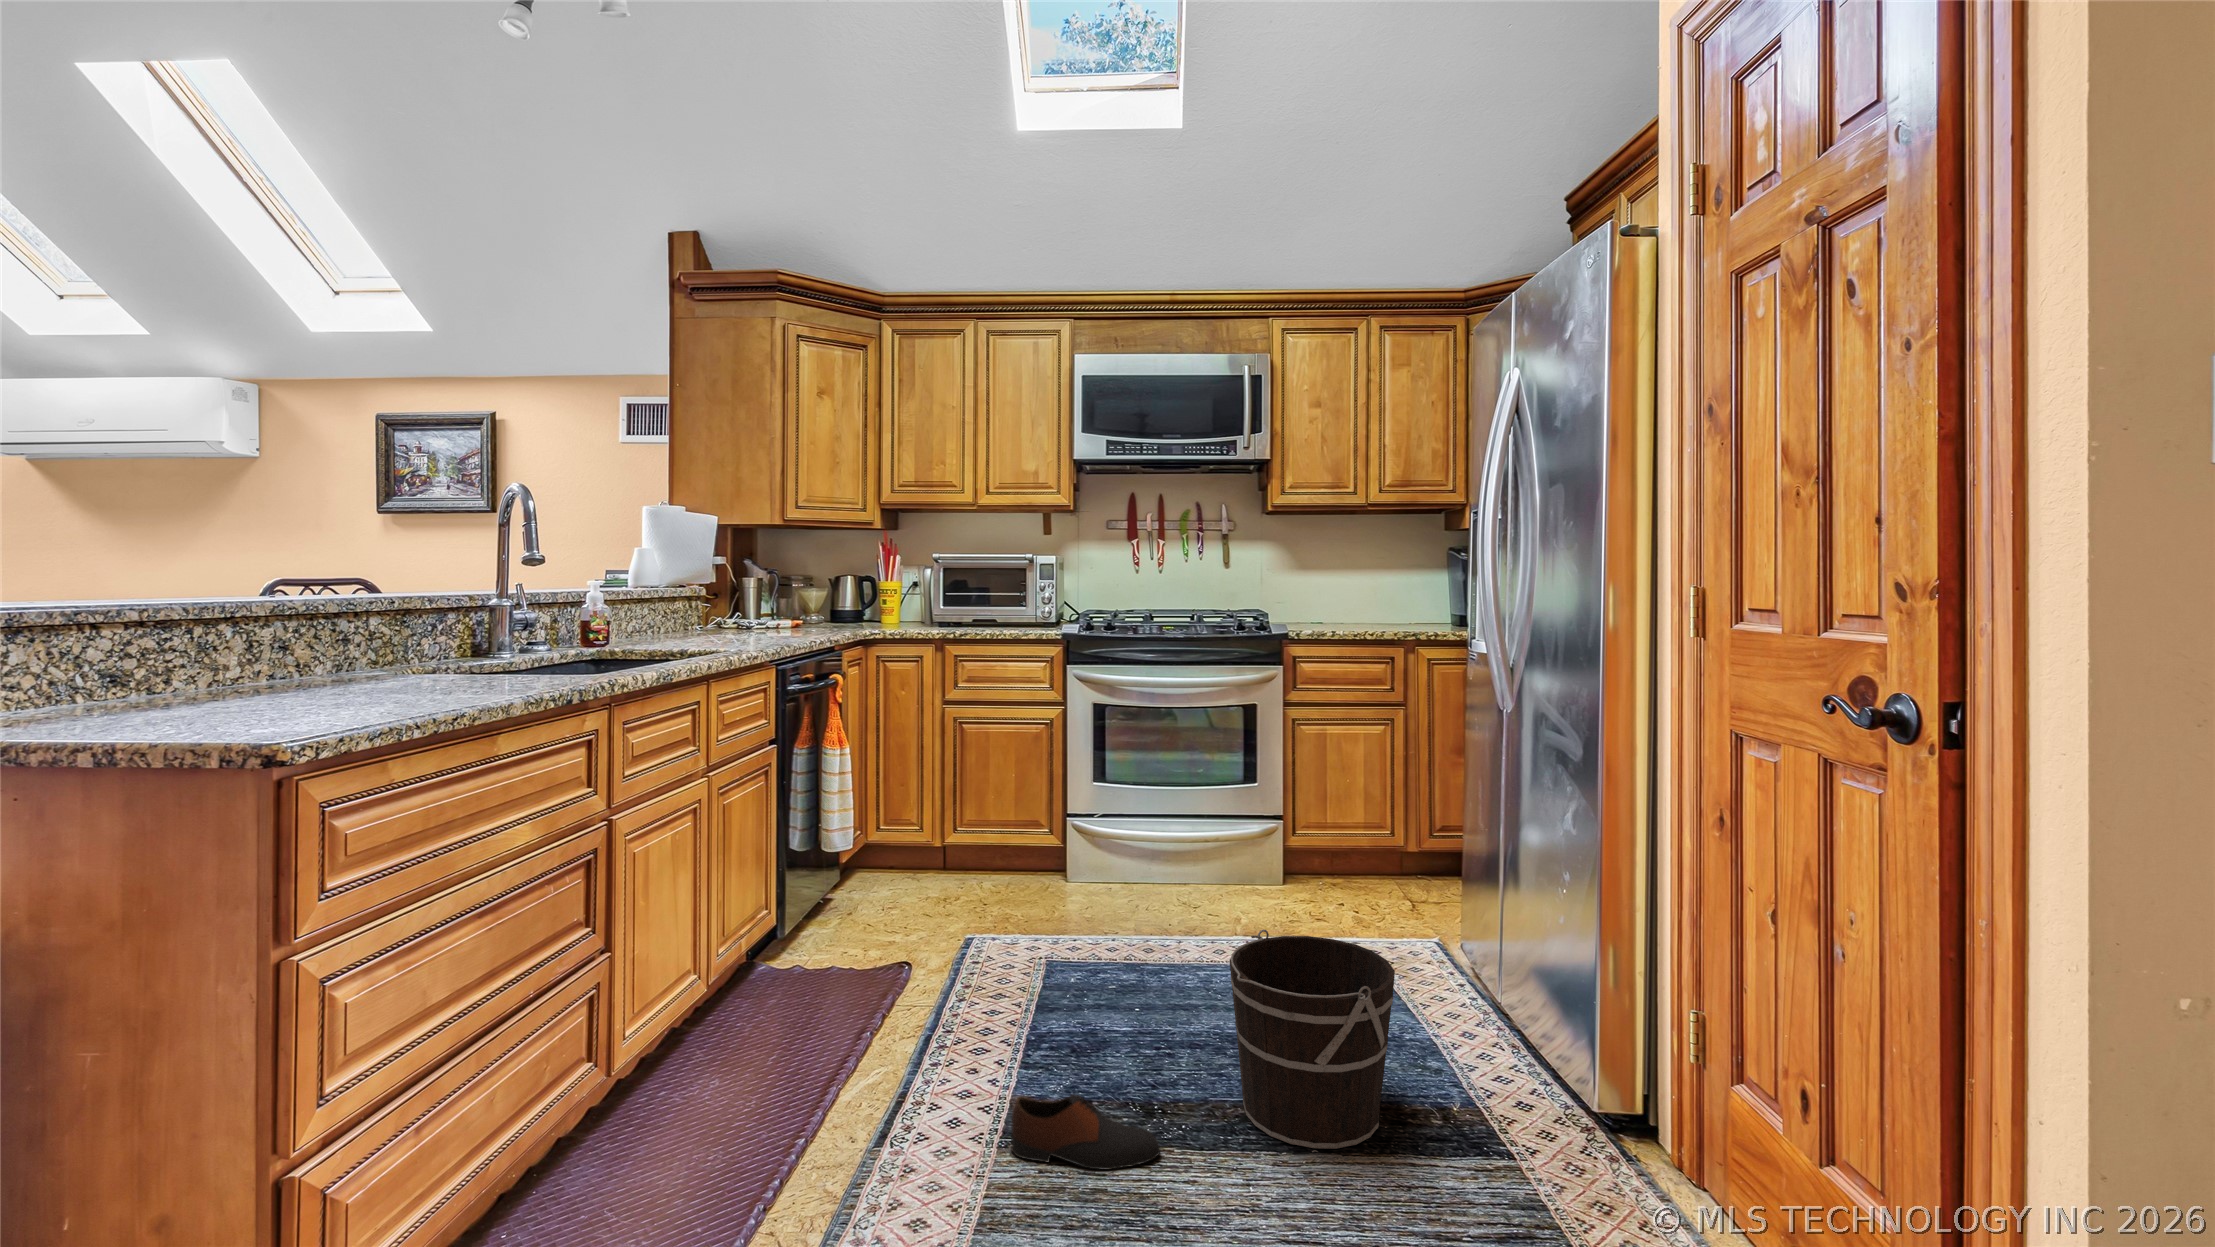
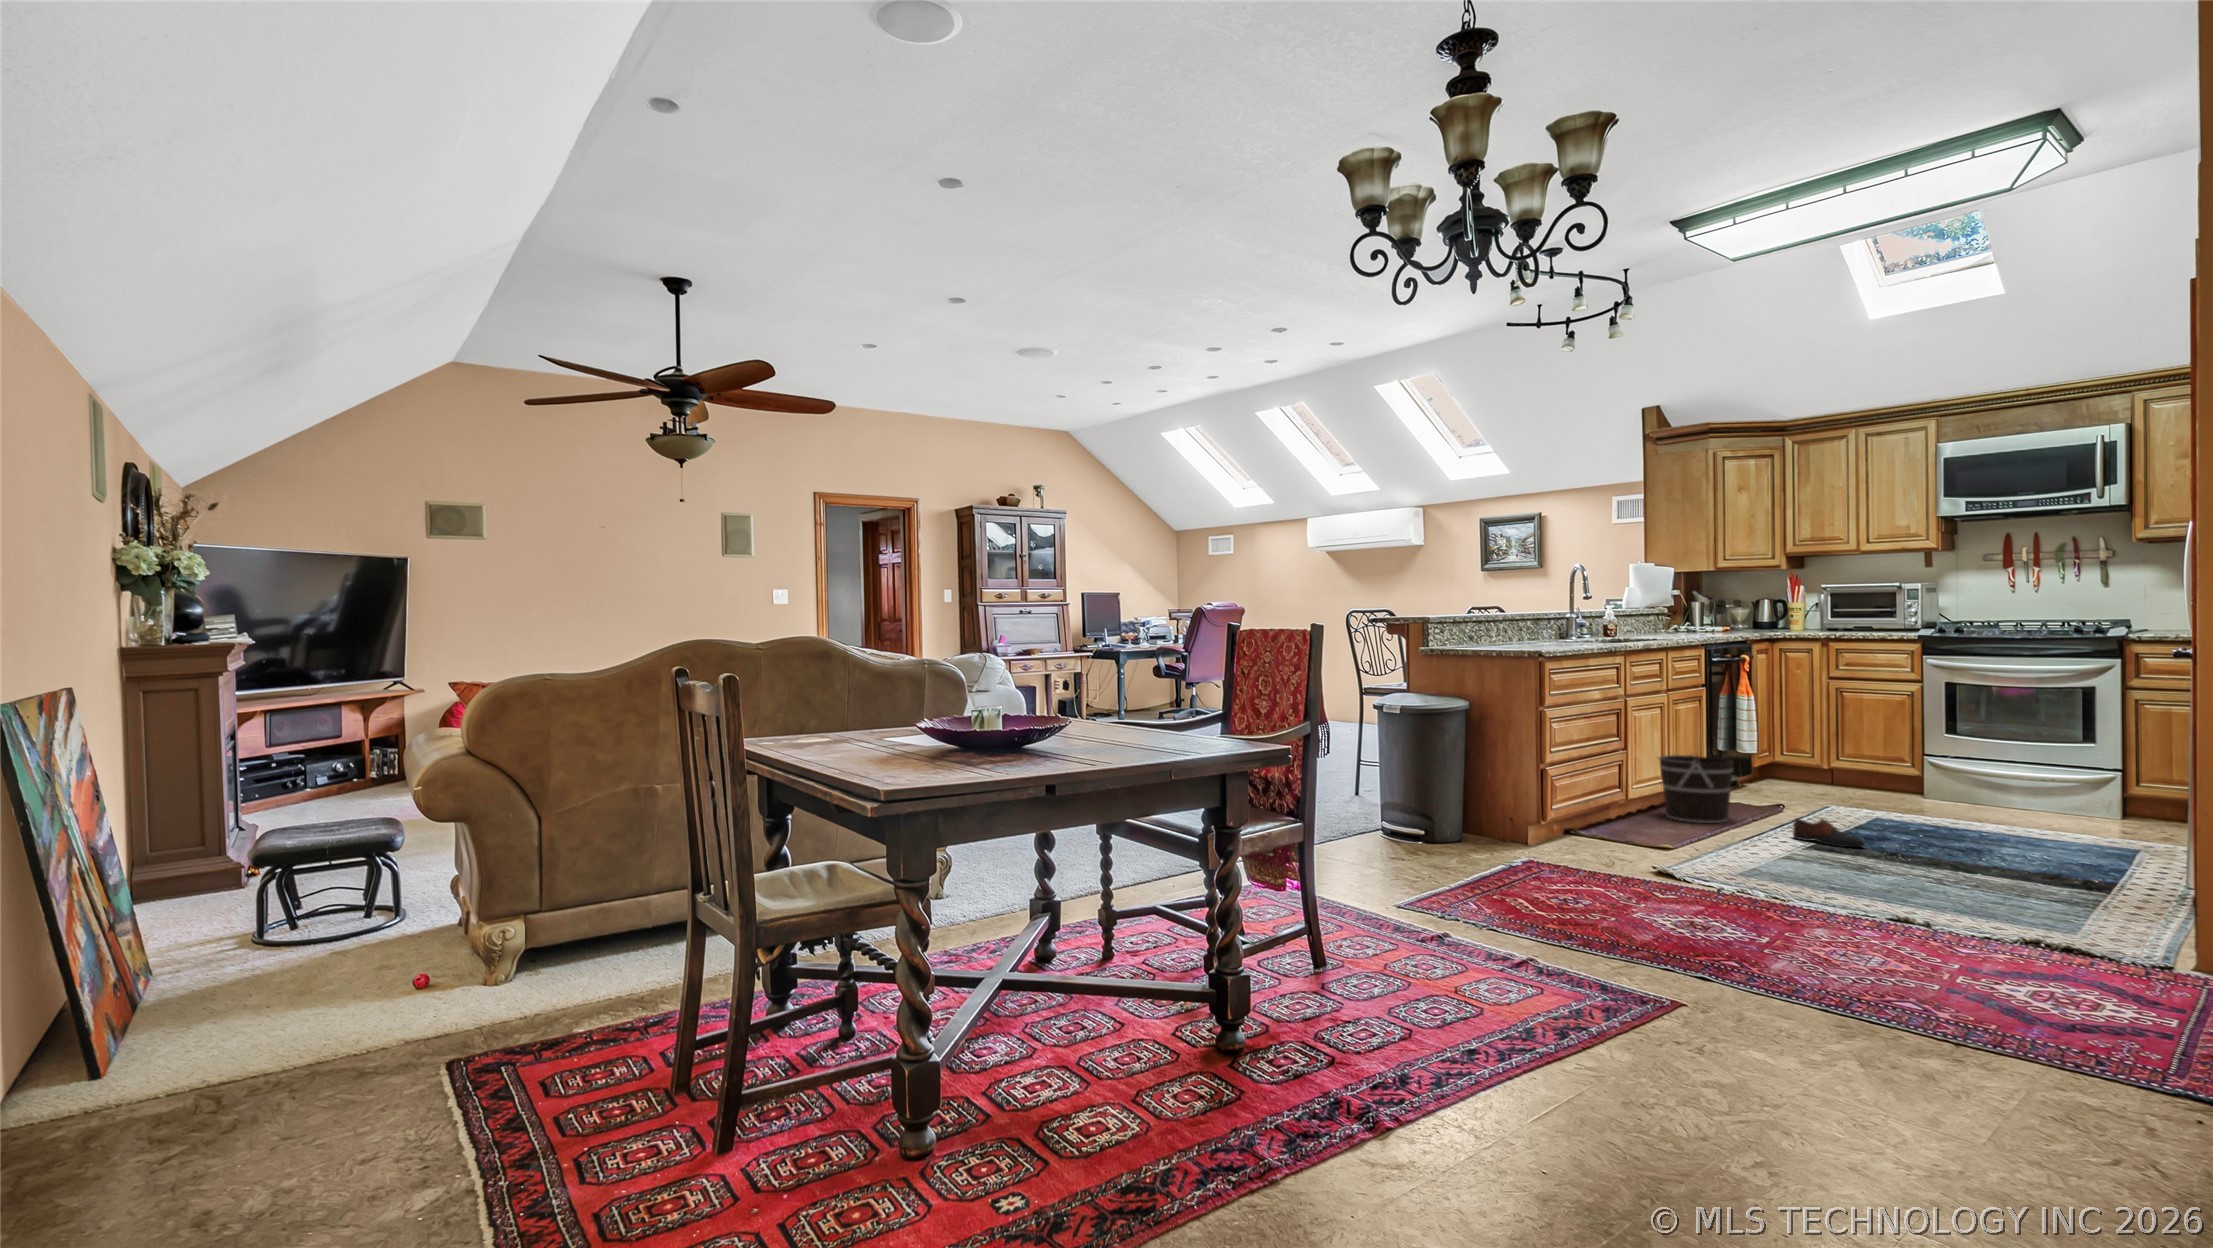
bucket: present [1230,930,1395,1149] -> present [1659,753,1733,823]

